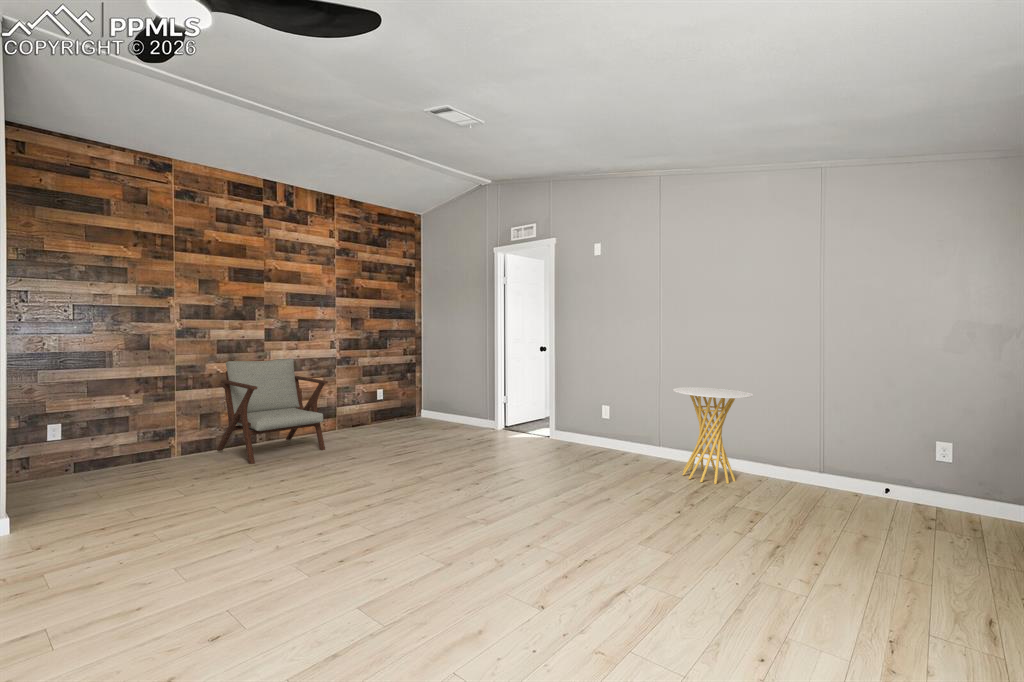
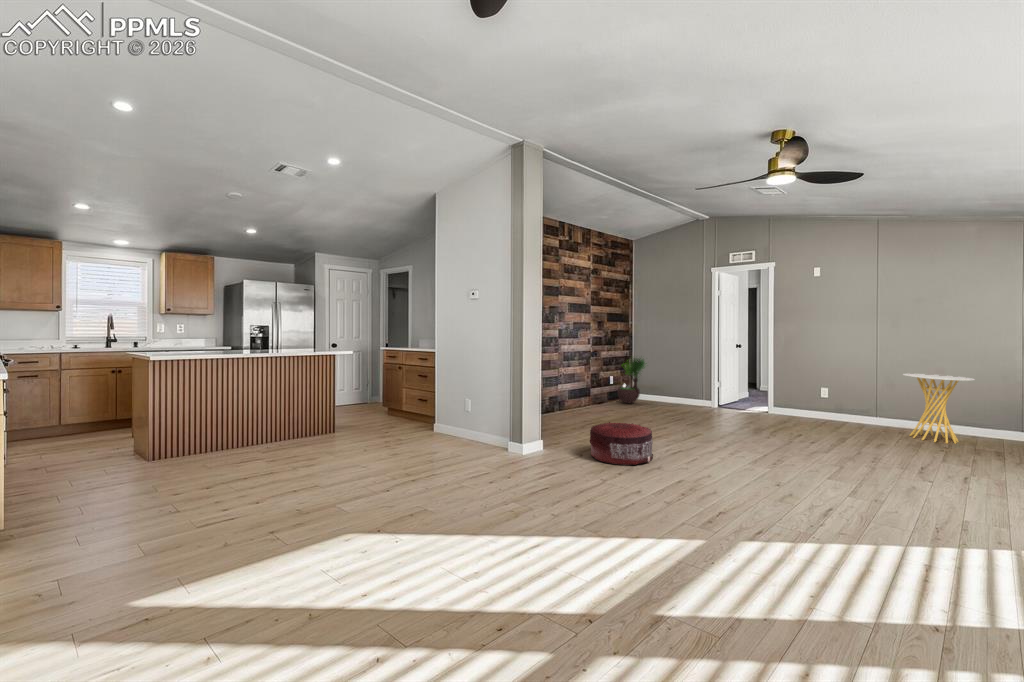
potted tree: none [387,358,426,424] -> present [617,358,644,403]
lounge chair: present [217,359,328,464] -> none [538,353,617,429]
pouf: none [139,461,244,530] -> present [590,422,653,465]

